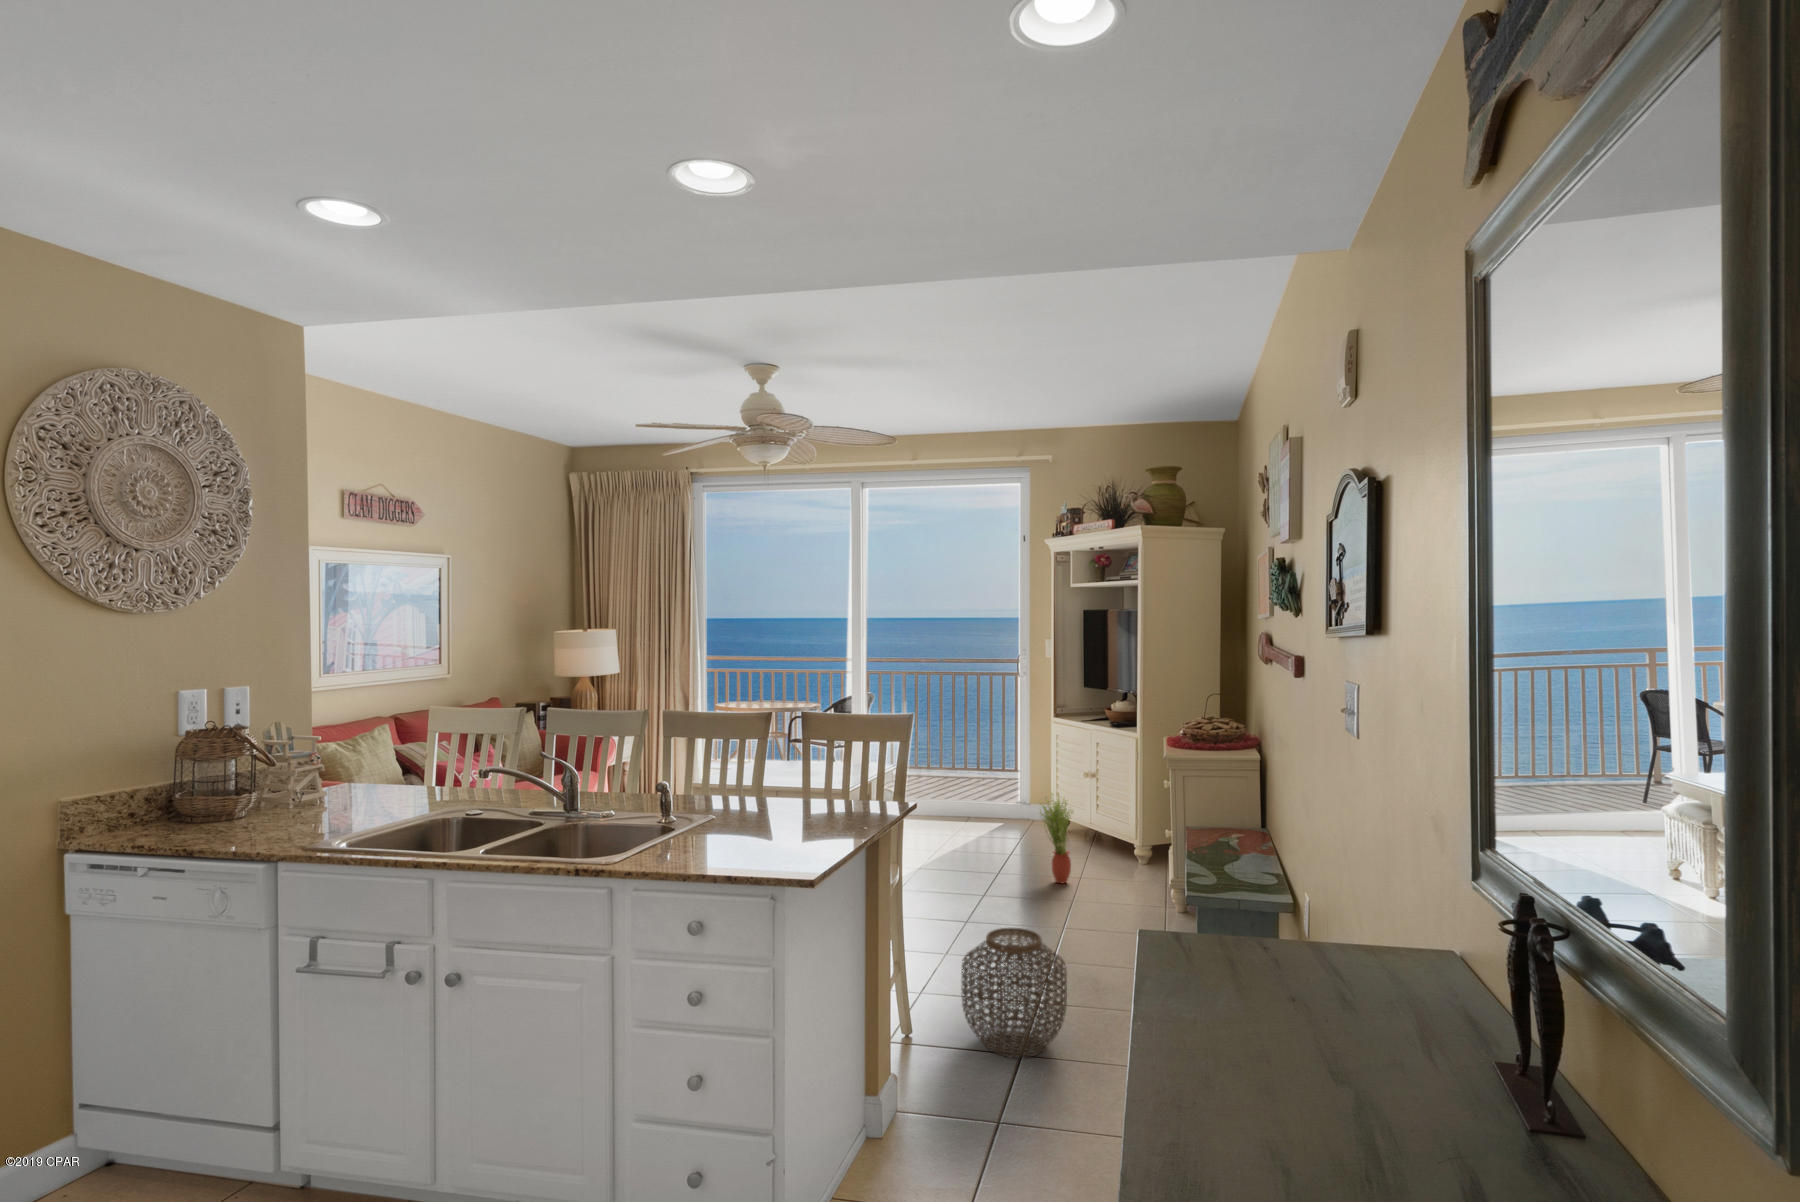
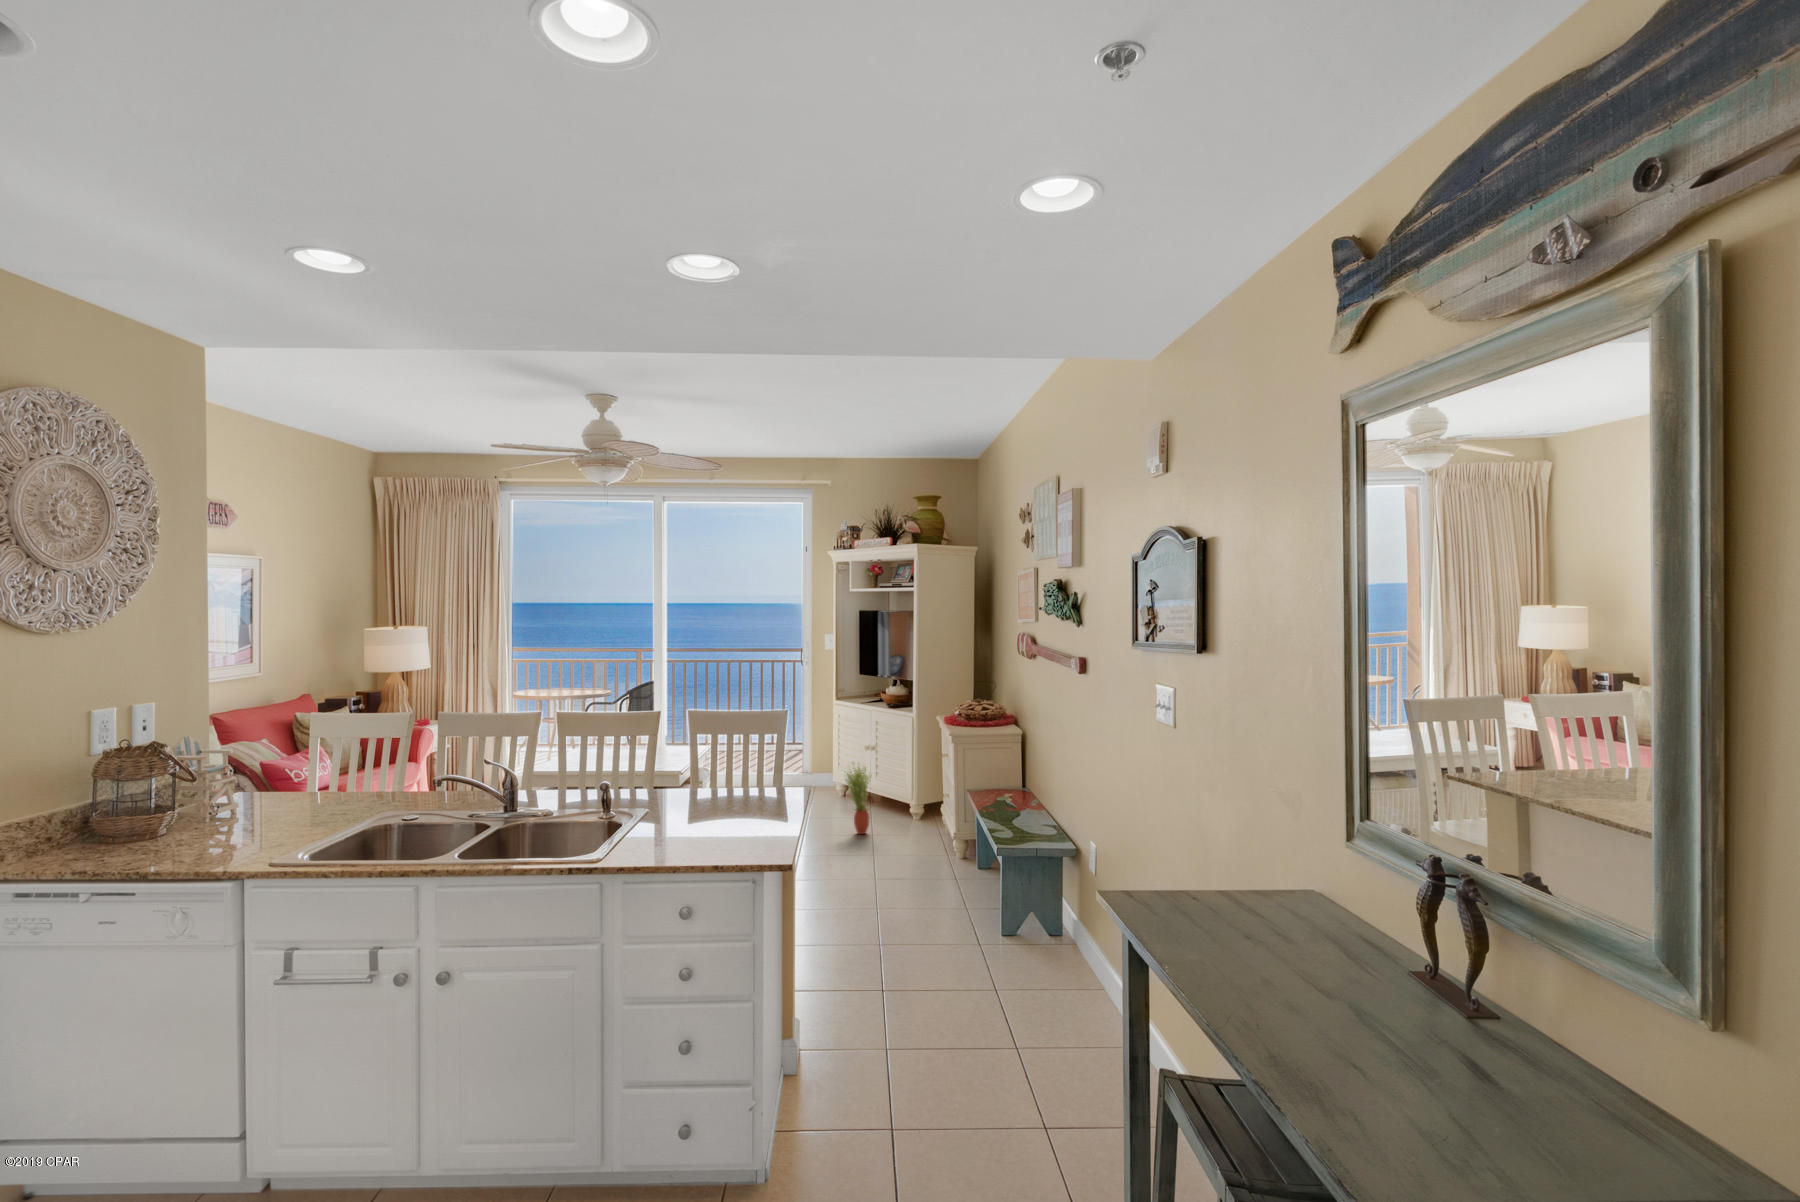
woven basket: present [962,928,1067,1058] -> none [845,868,925,966]

